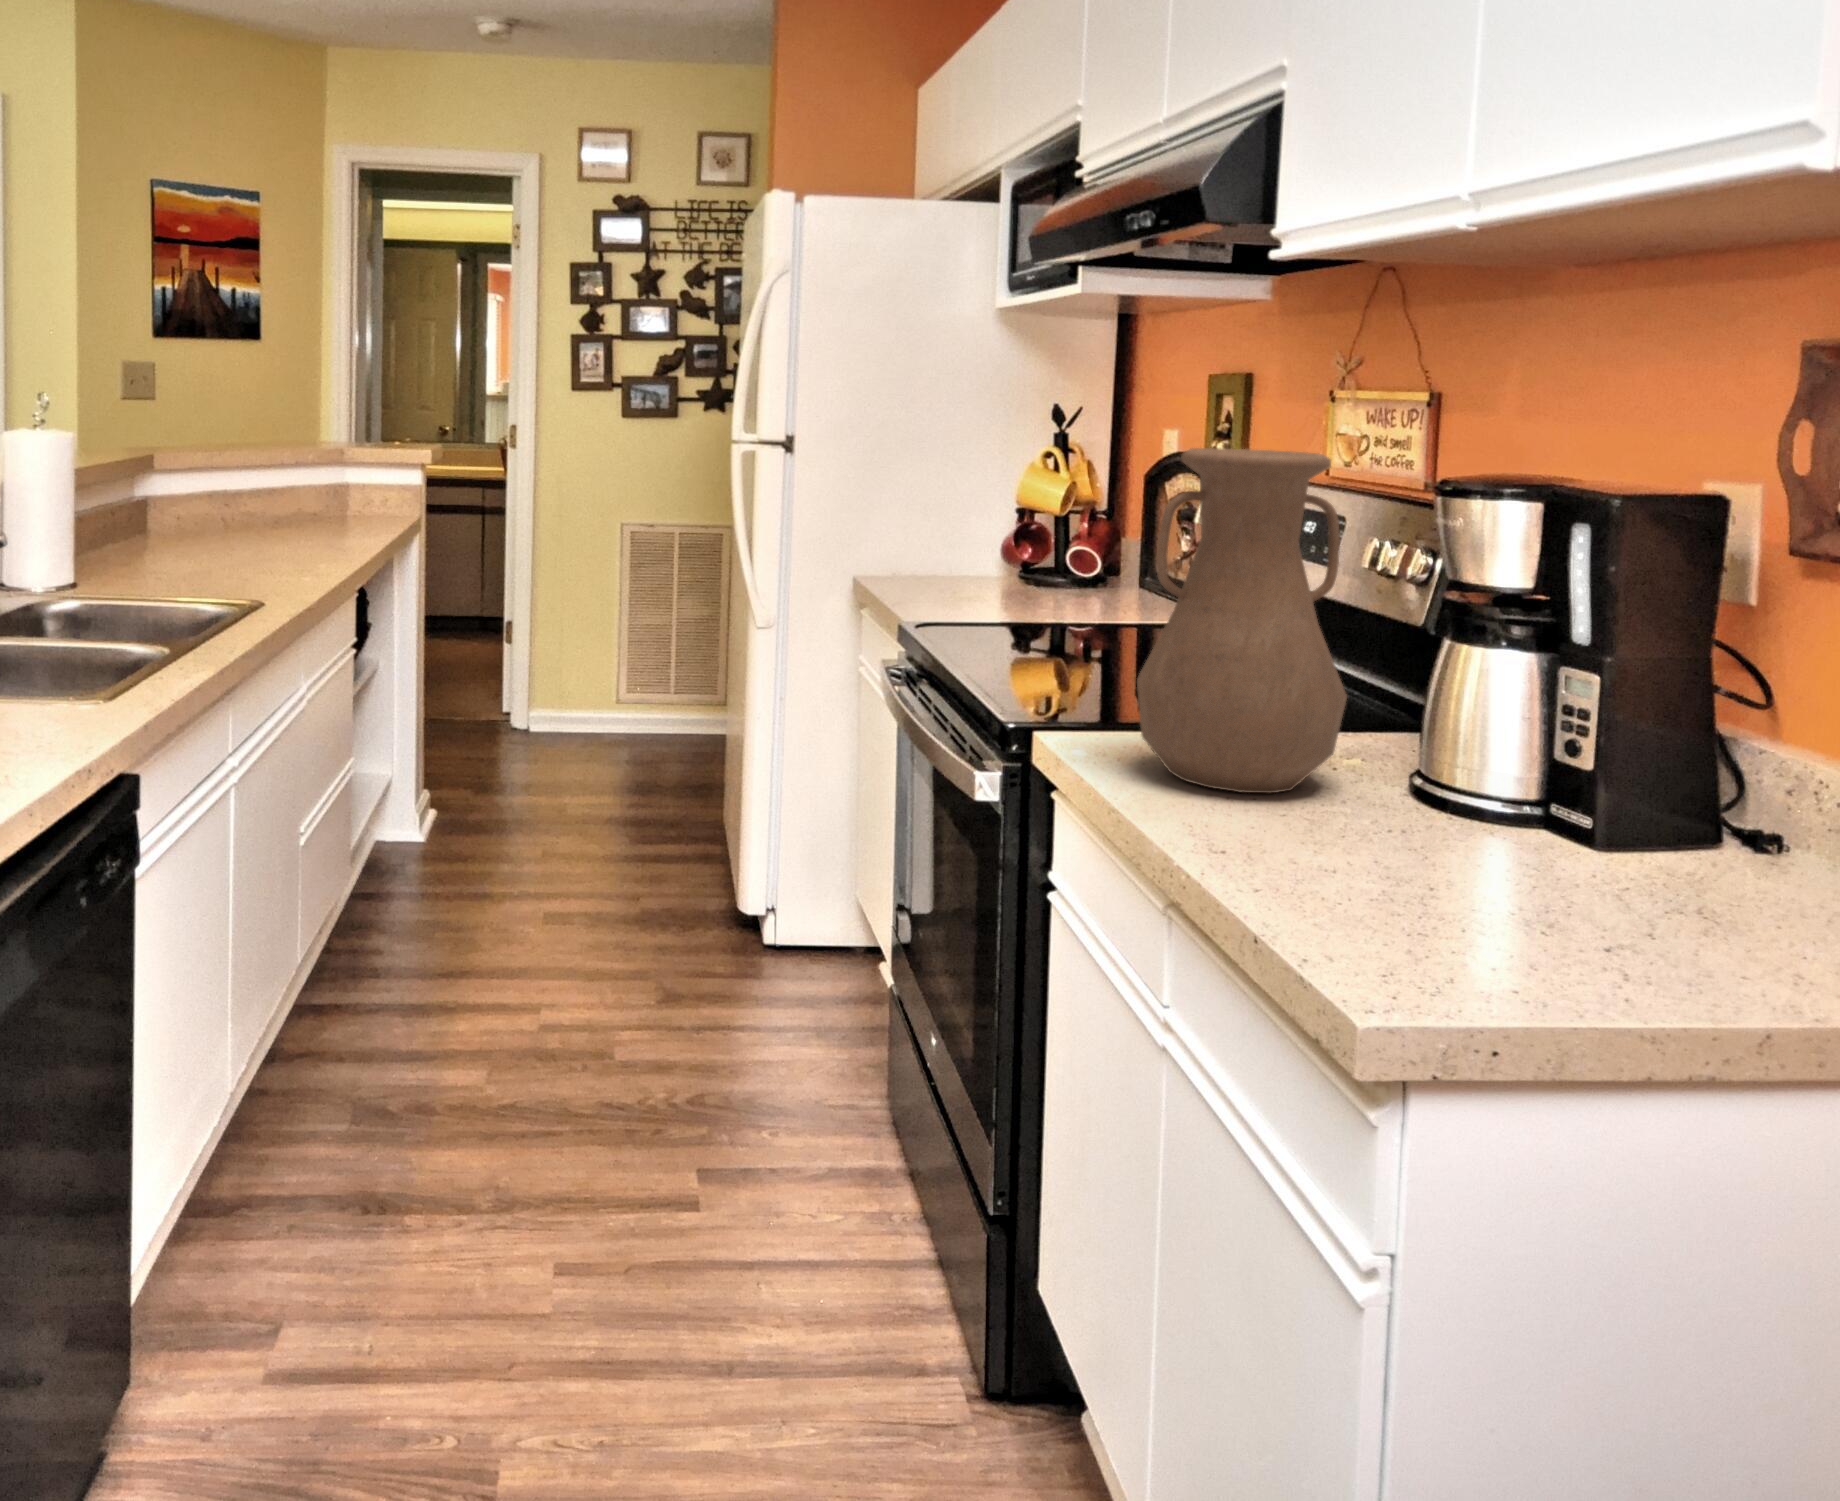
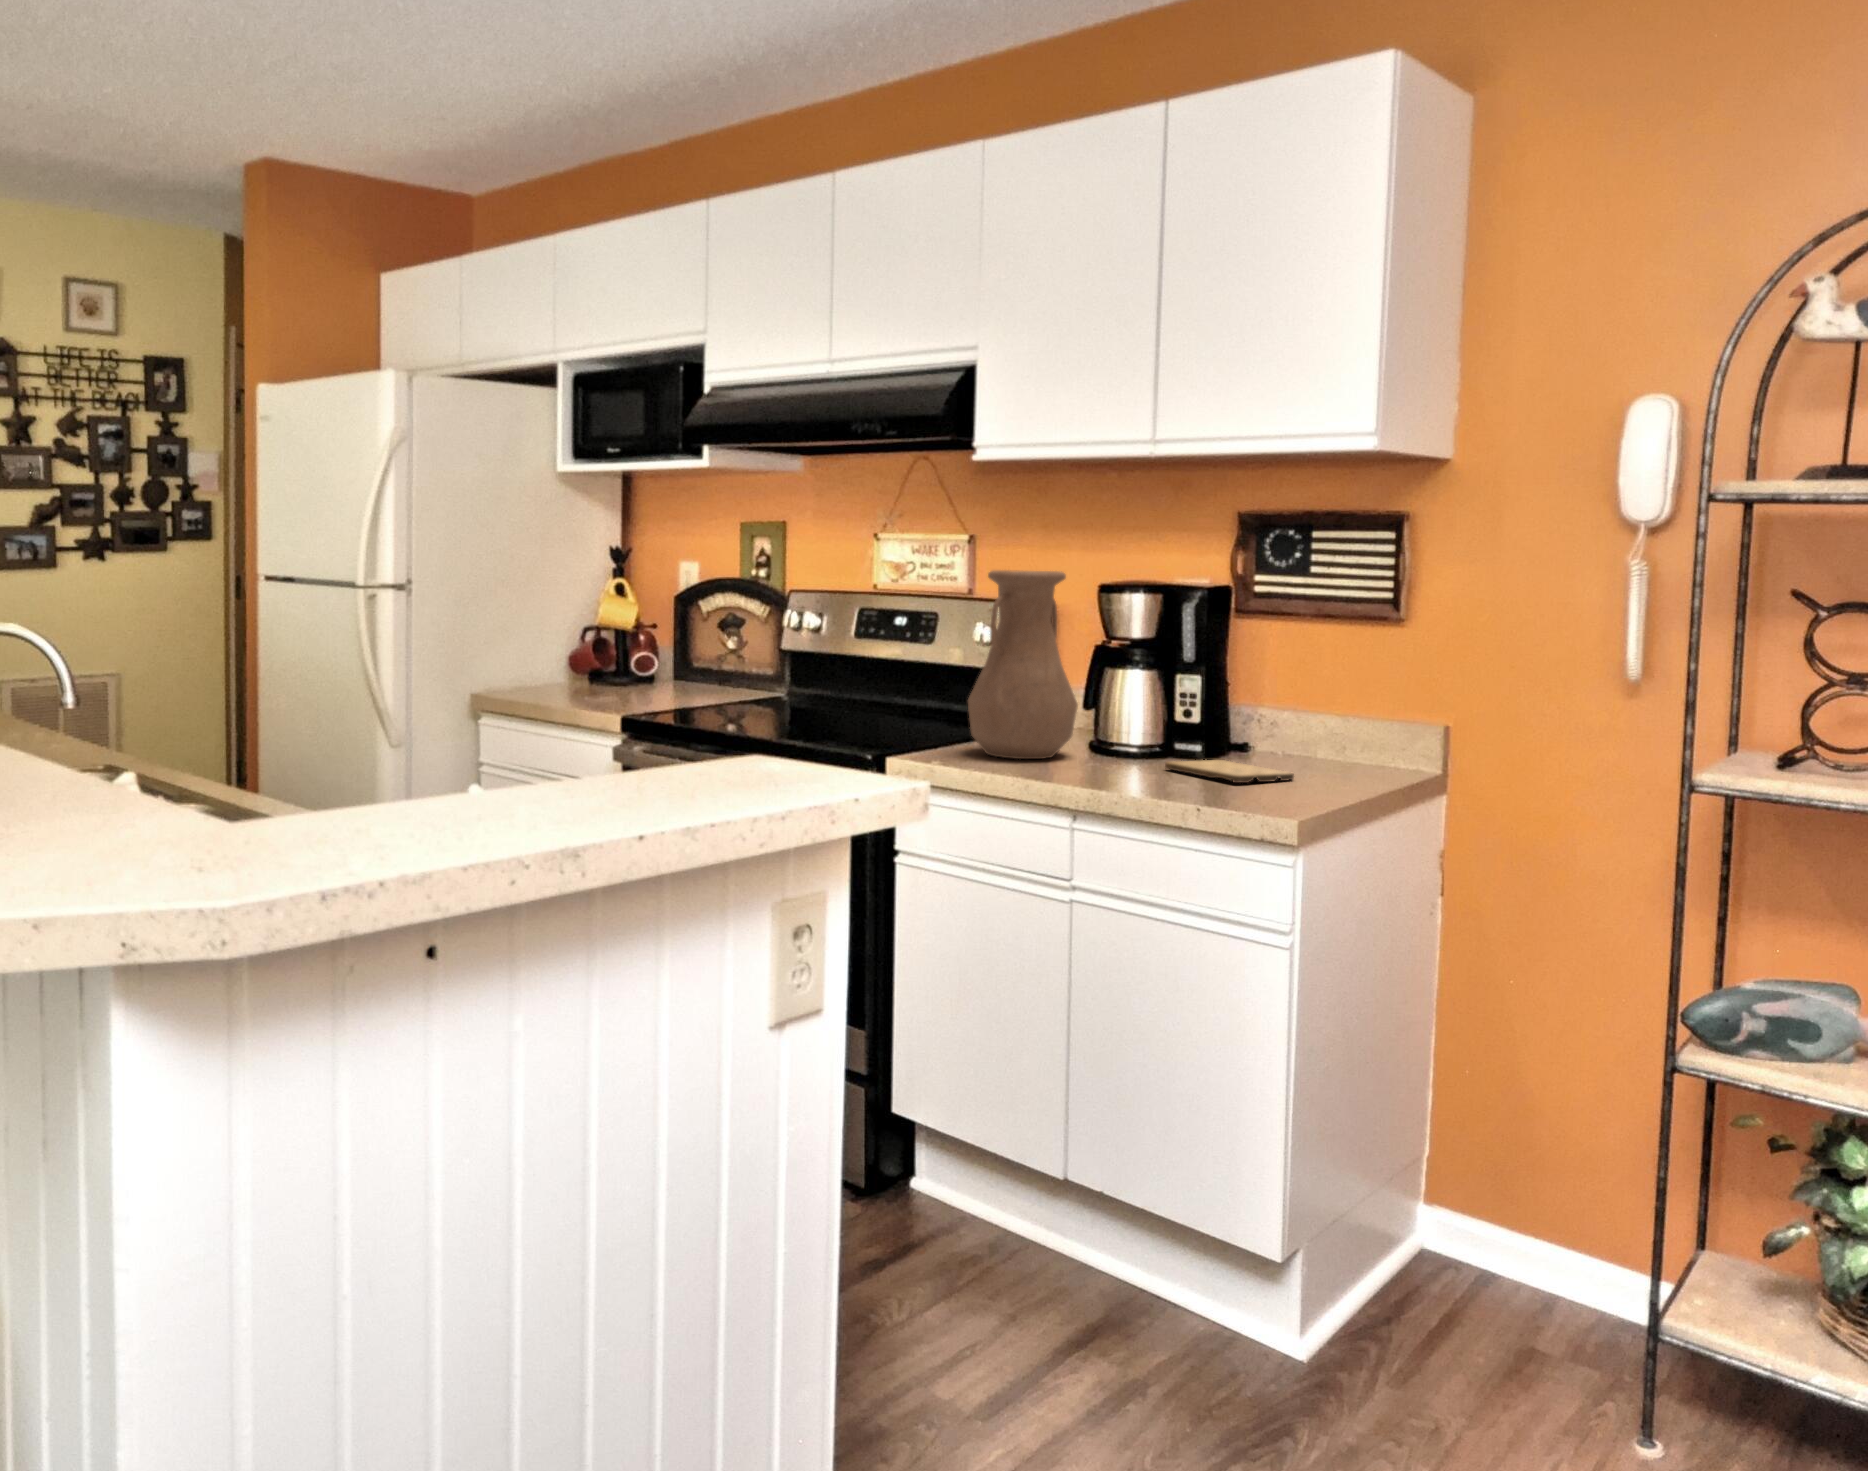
cutting board: none [1418,850,1663,958] -> present [1165,760,1294,783]

